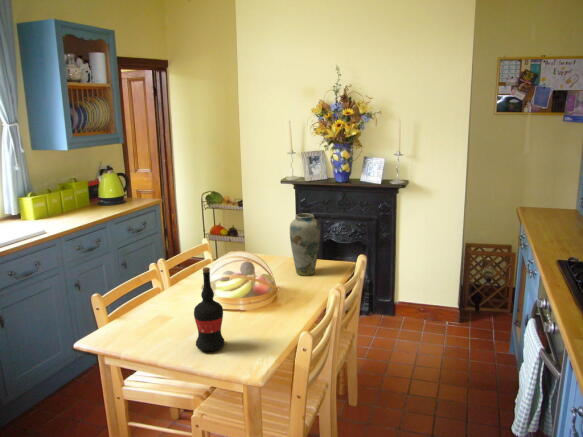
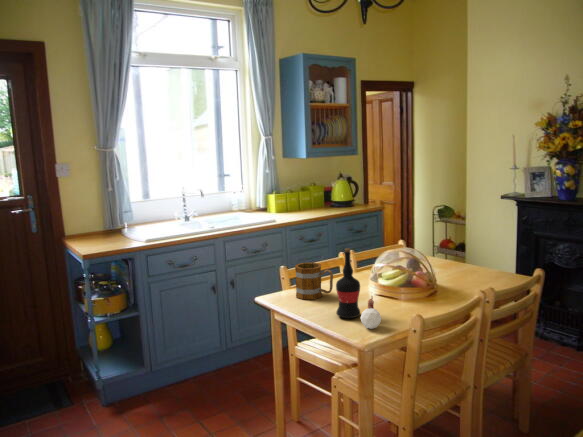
vase: present [290,213,321,276] -> none [462,220,494,281]
mug: none [121,286,173,335] -> present [295,263,333,299]
candle: none [235,315,259,359] -> present [360,296,381,329]

